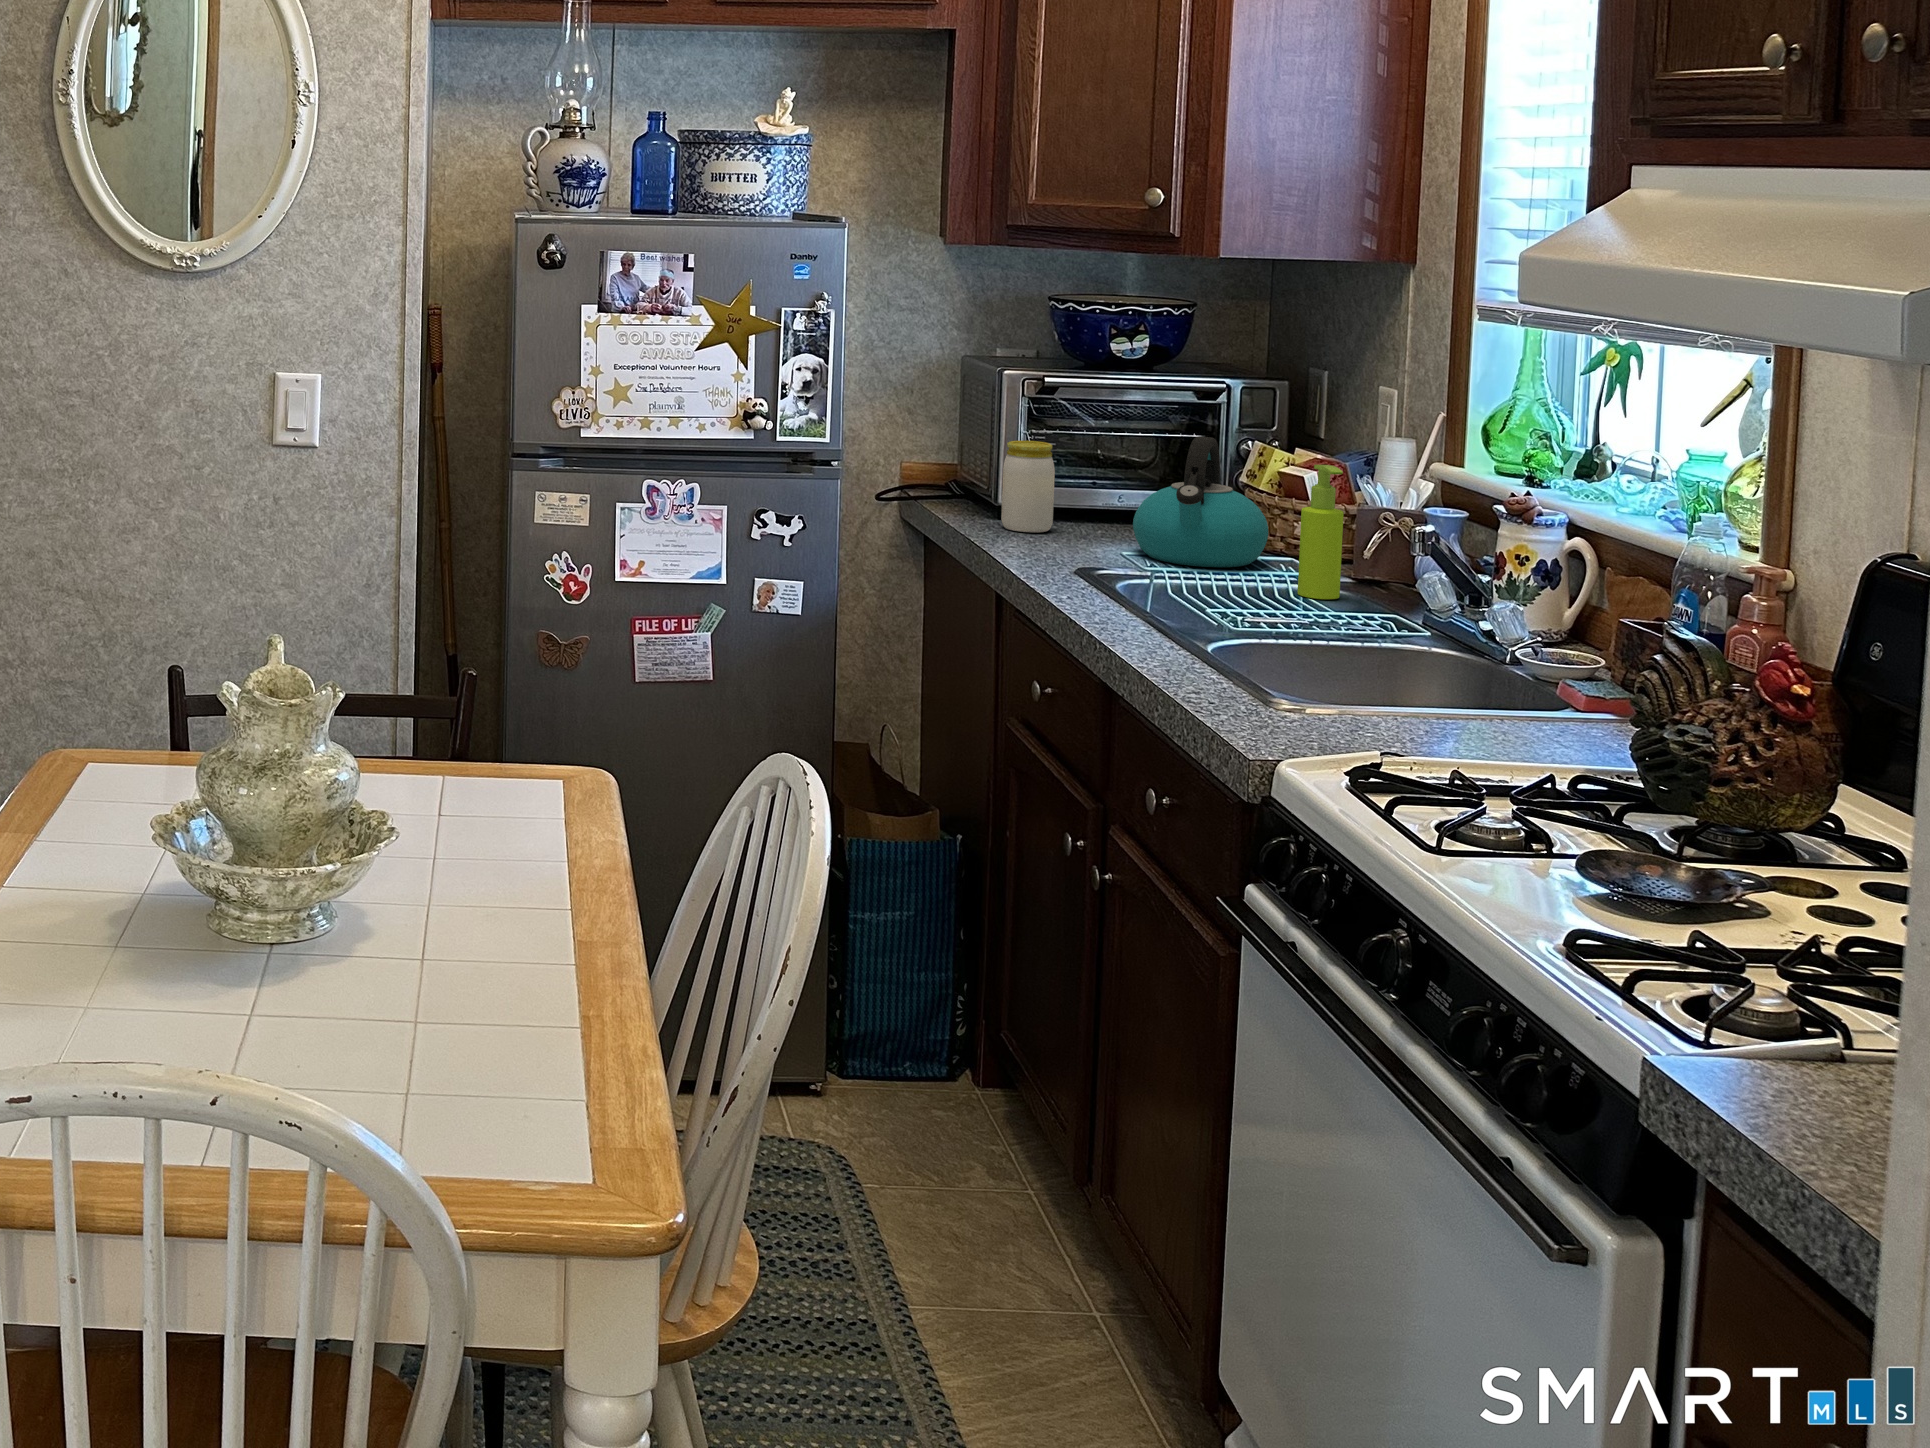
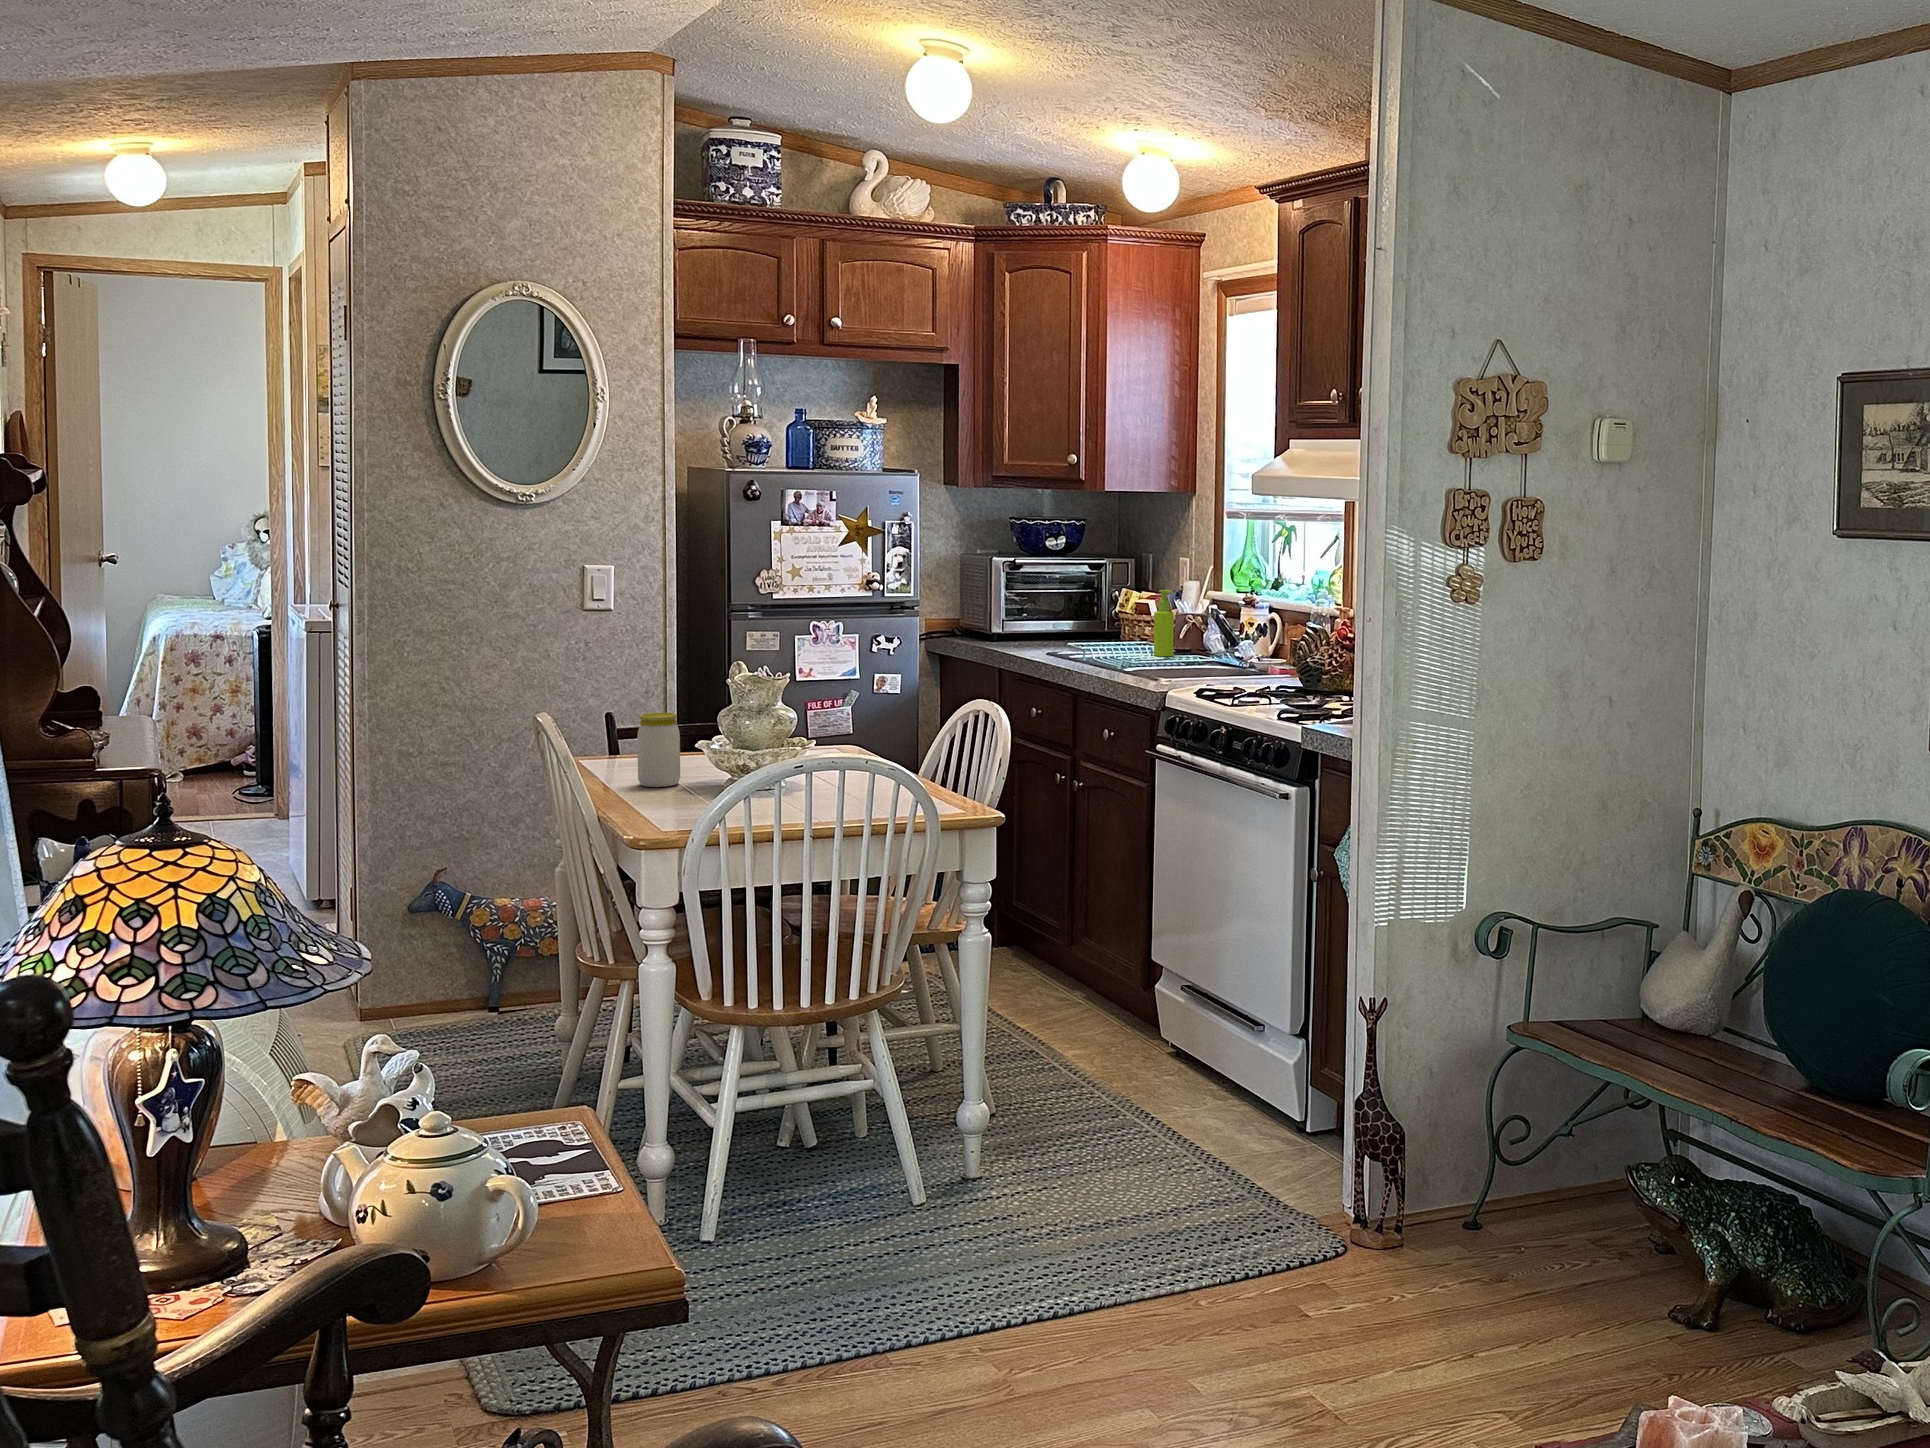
kettle: present [1133,437,1268,567] -> none [1069,583,1136,650]
jar: present [1001,441,1055,532] -> present [637,713,680,787]

